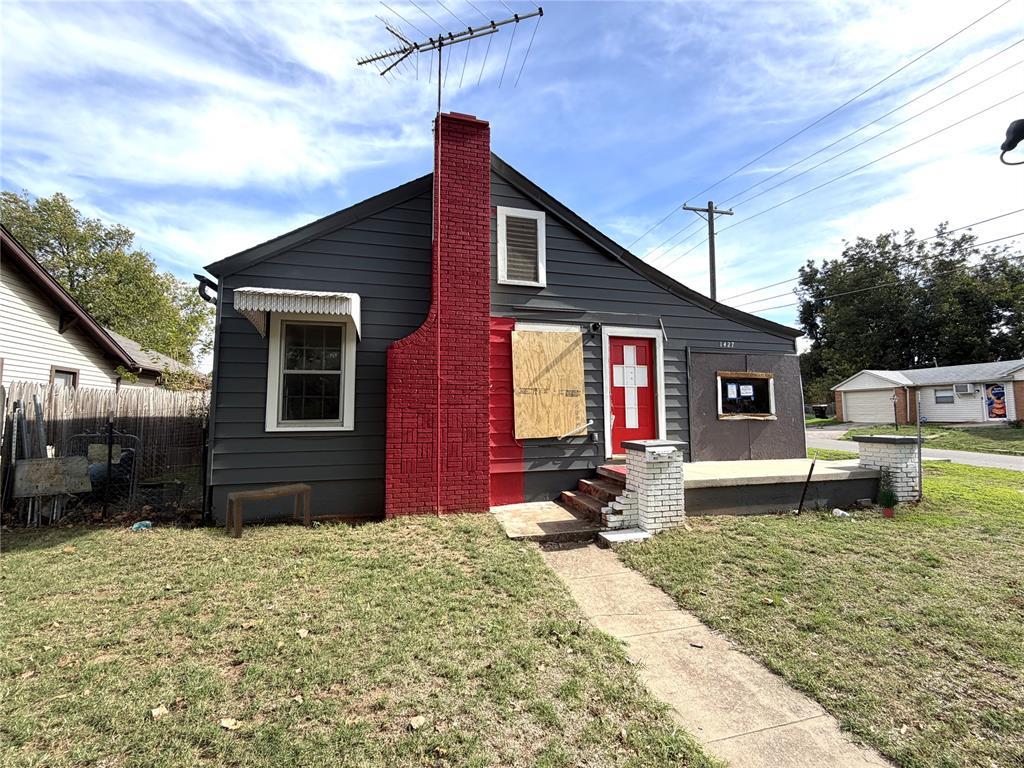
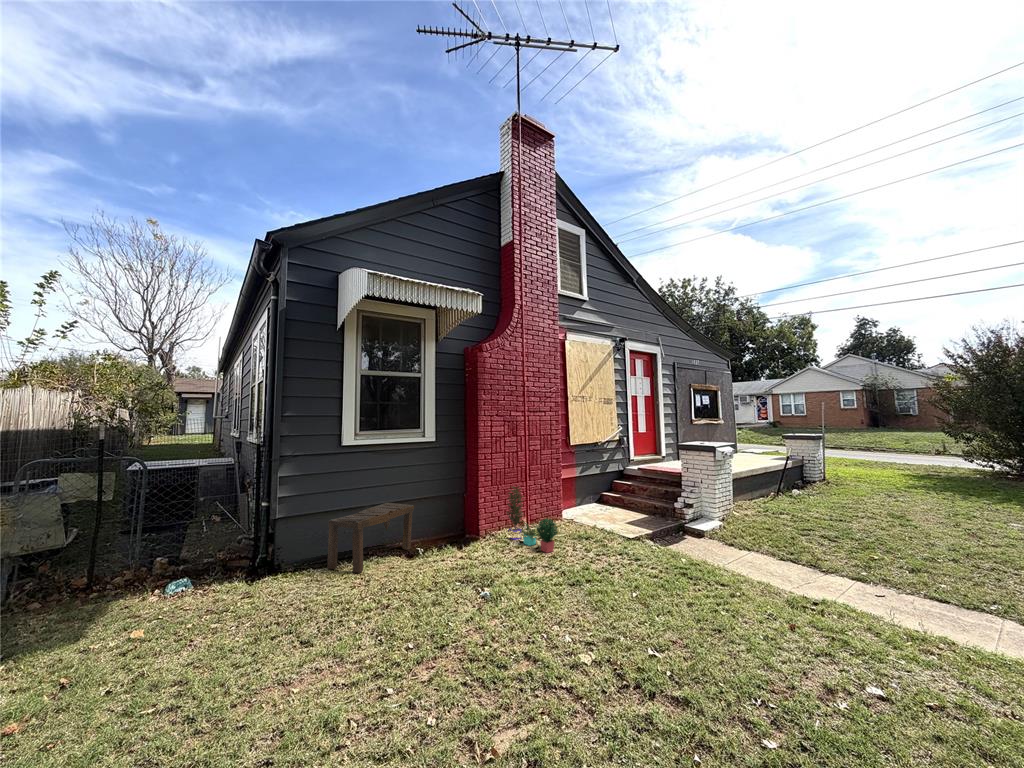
potted plant: present [877,465,899,517] -> present [507,487,558,553]

